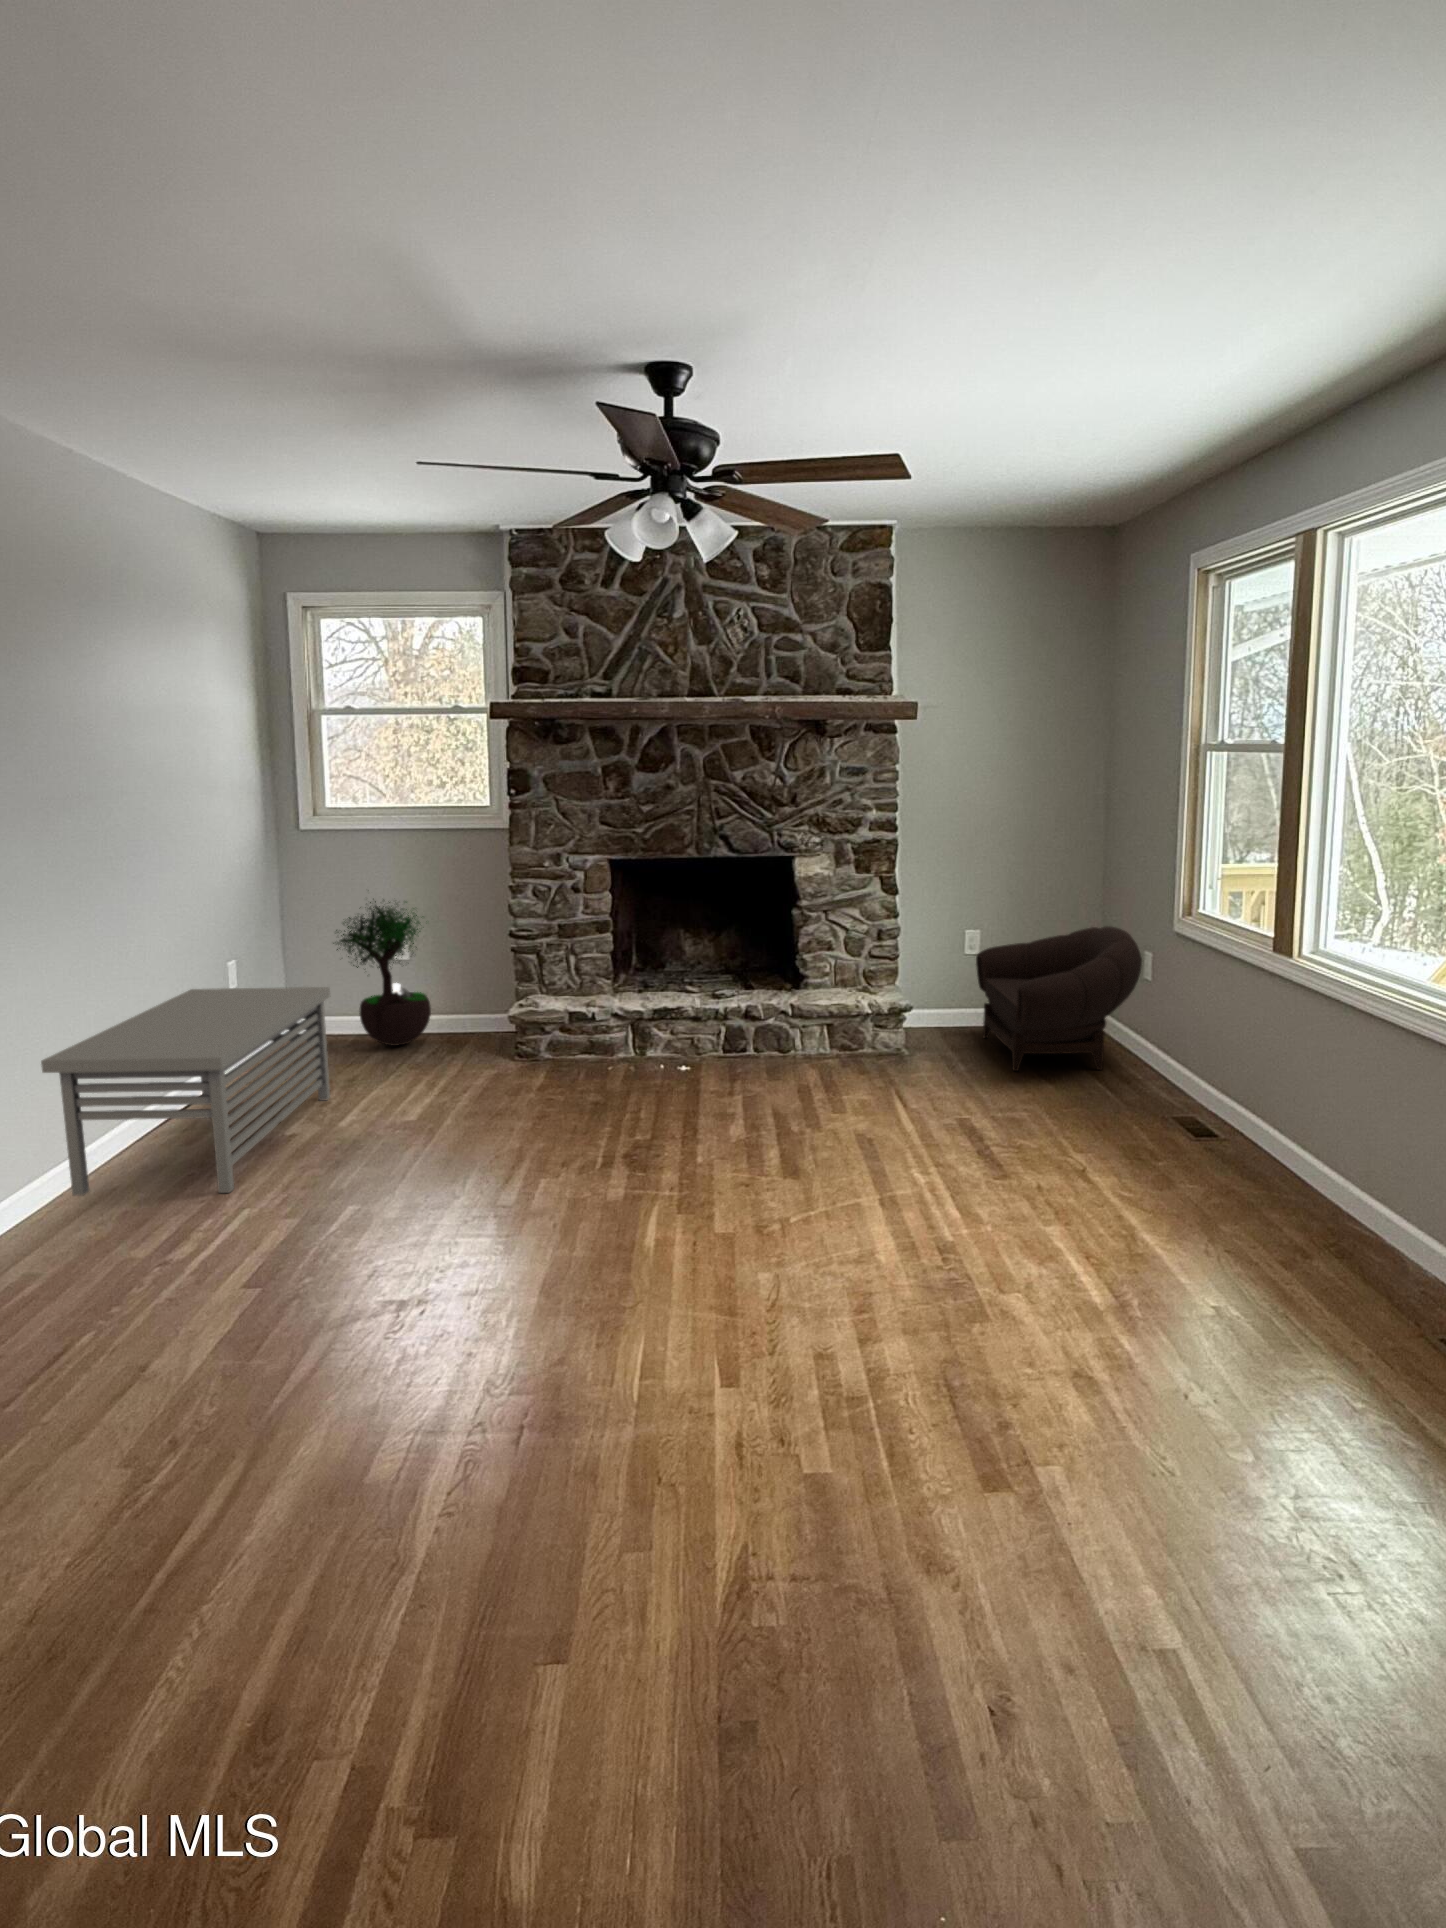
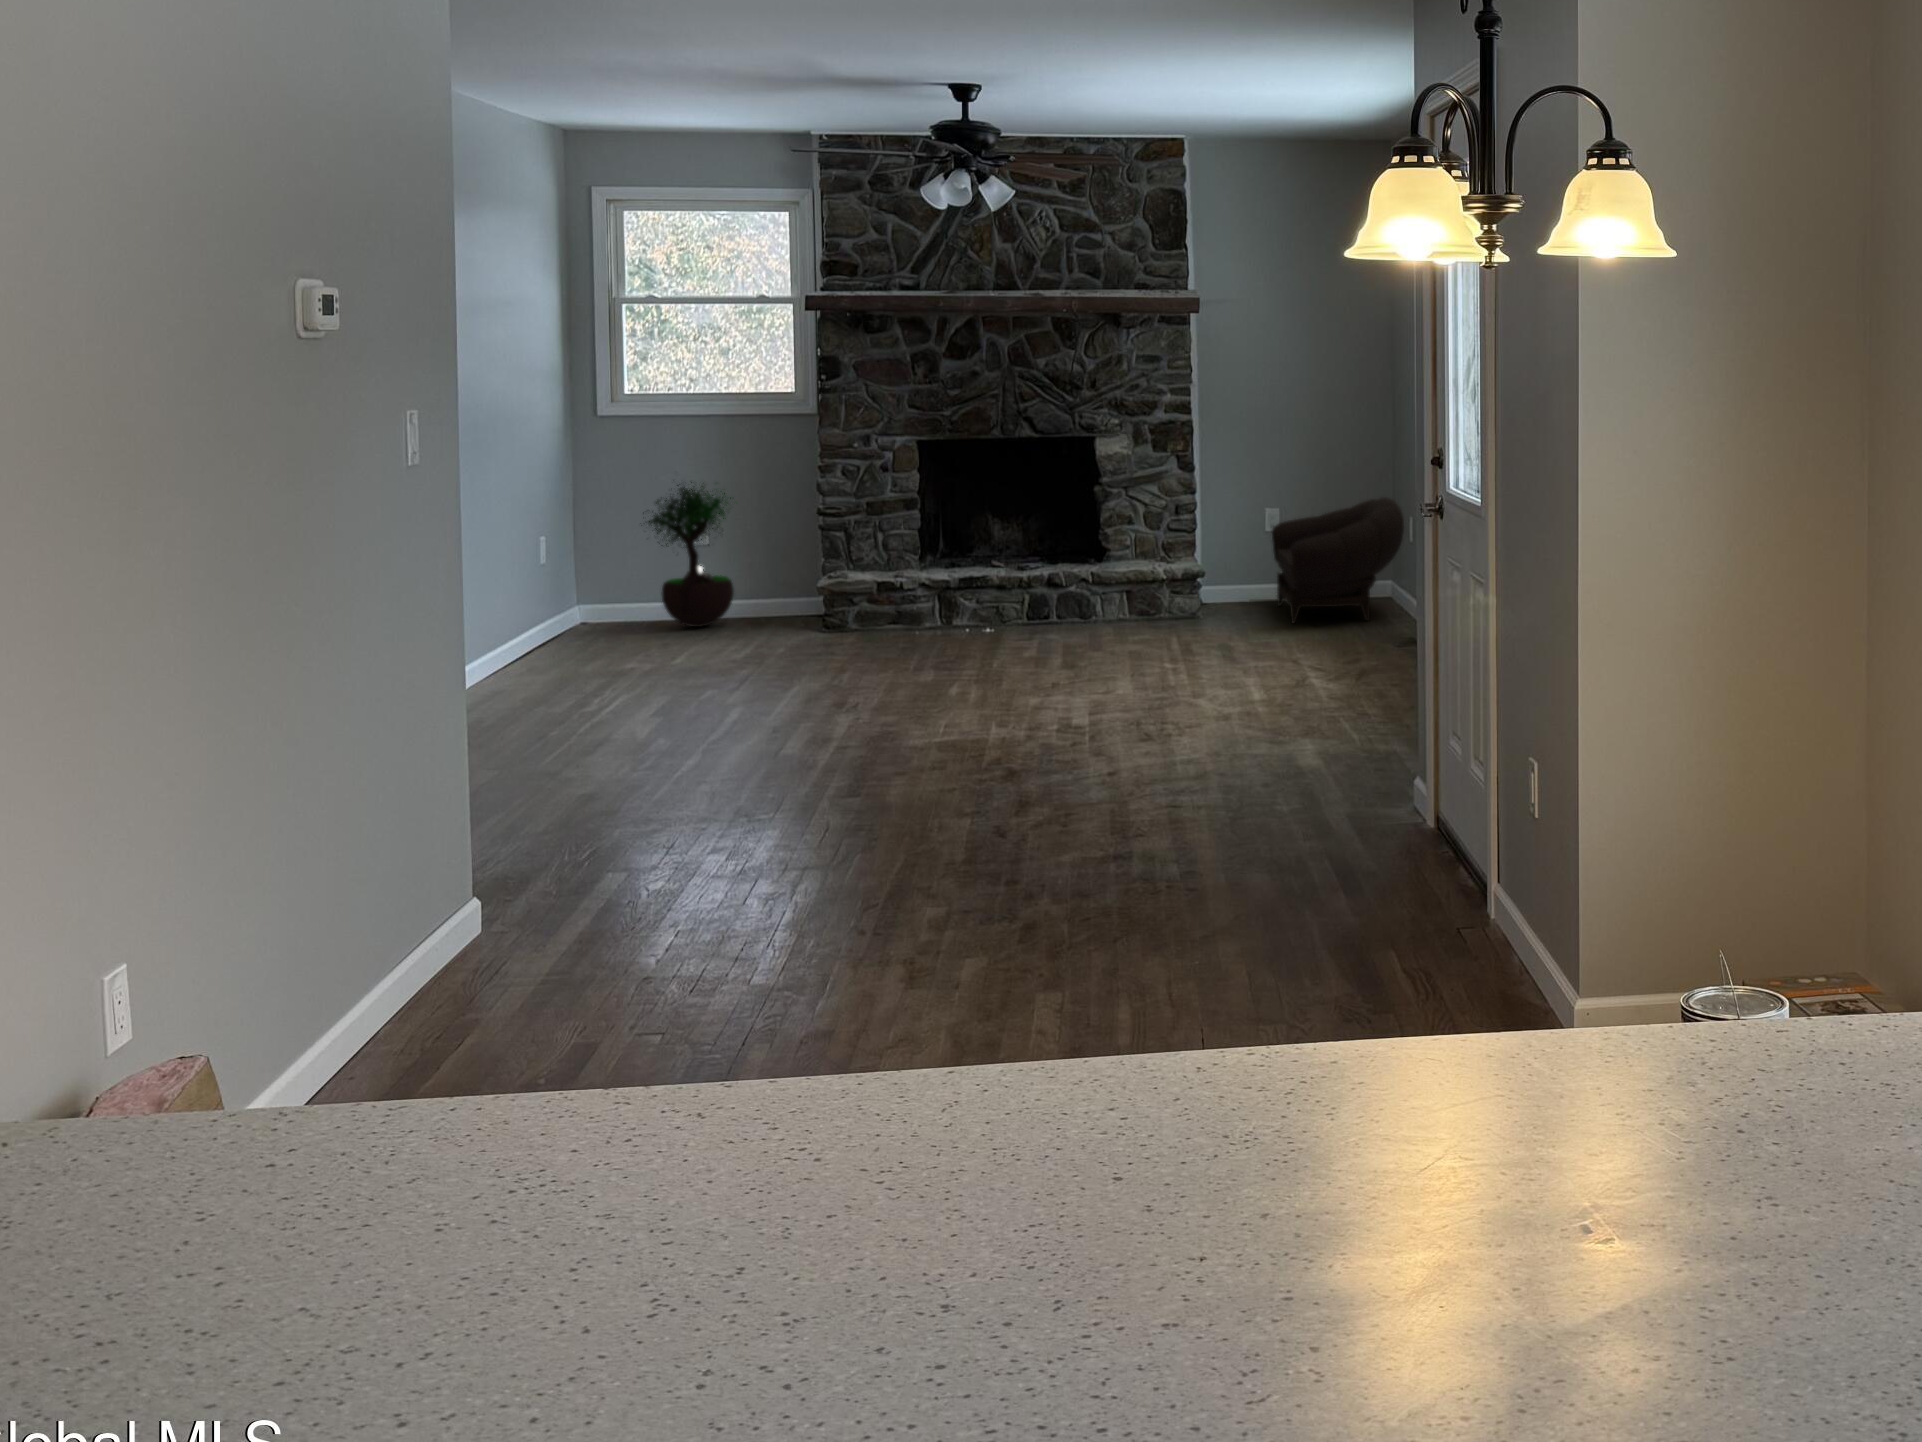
storage bench: present [41,987,330,1196] -> none [464,555,661,709]

